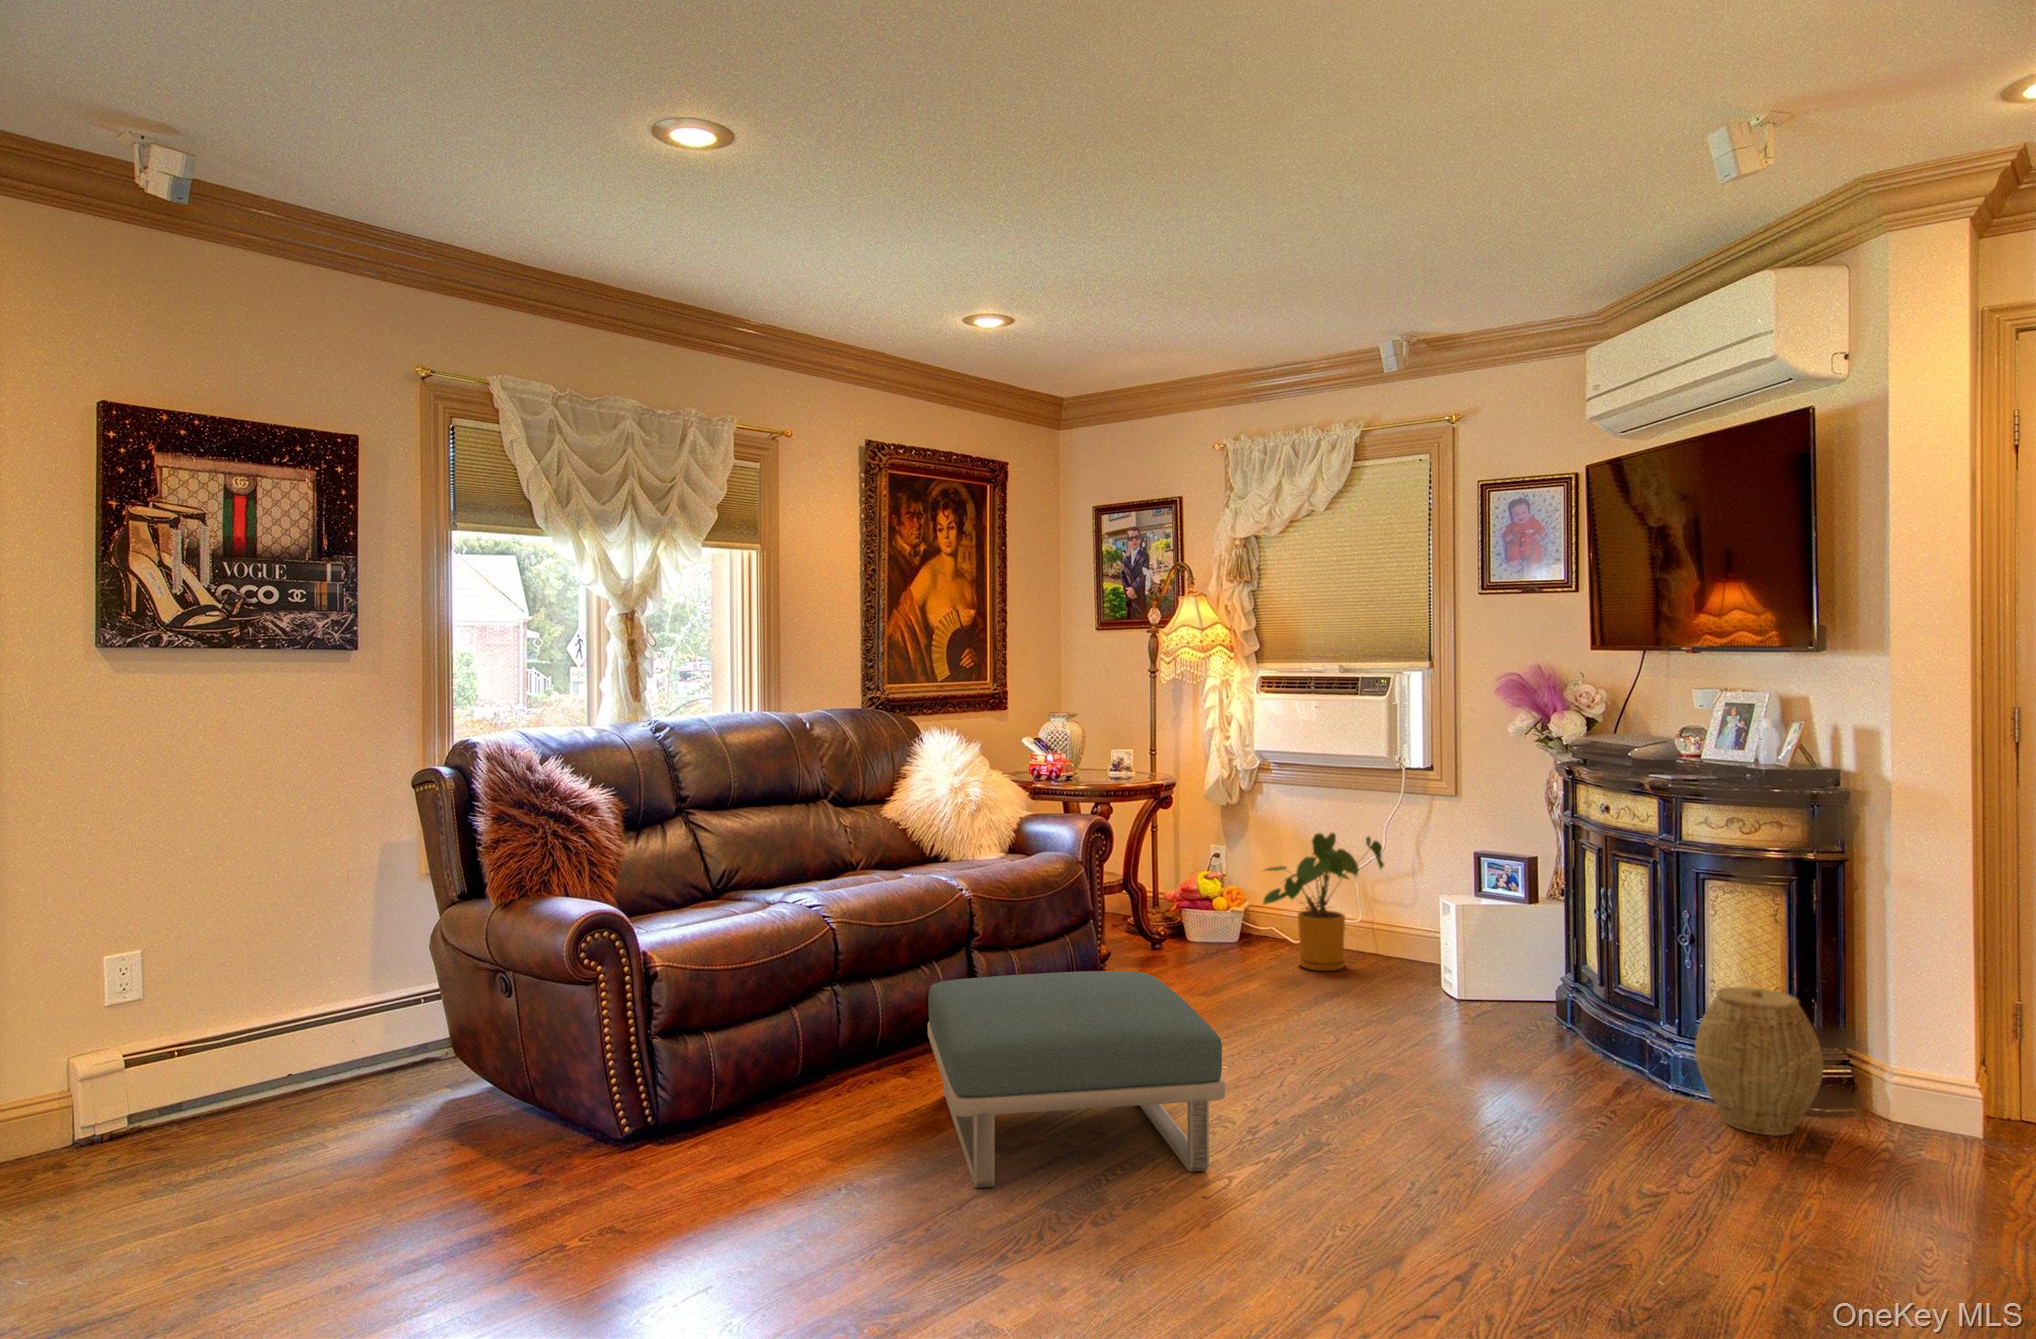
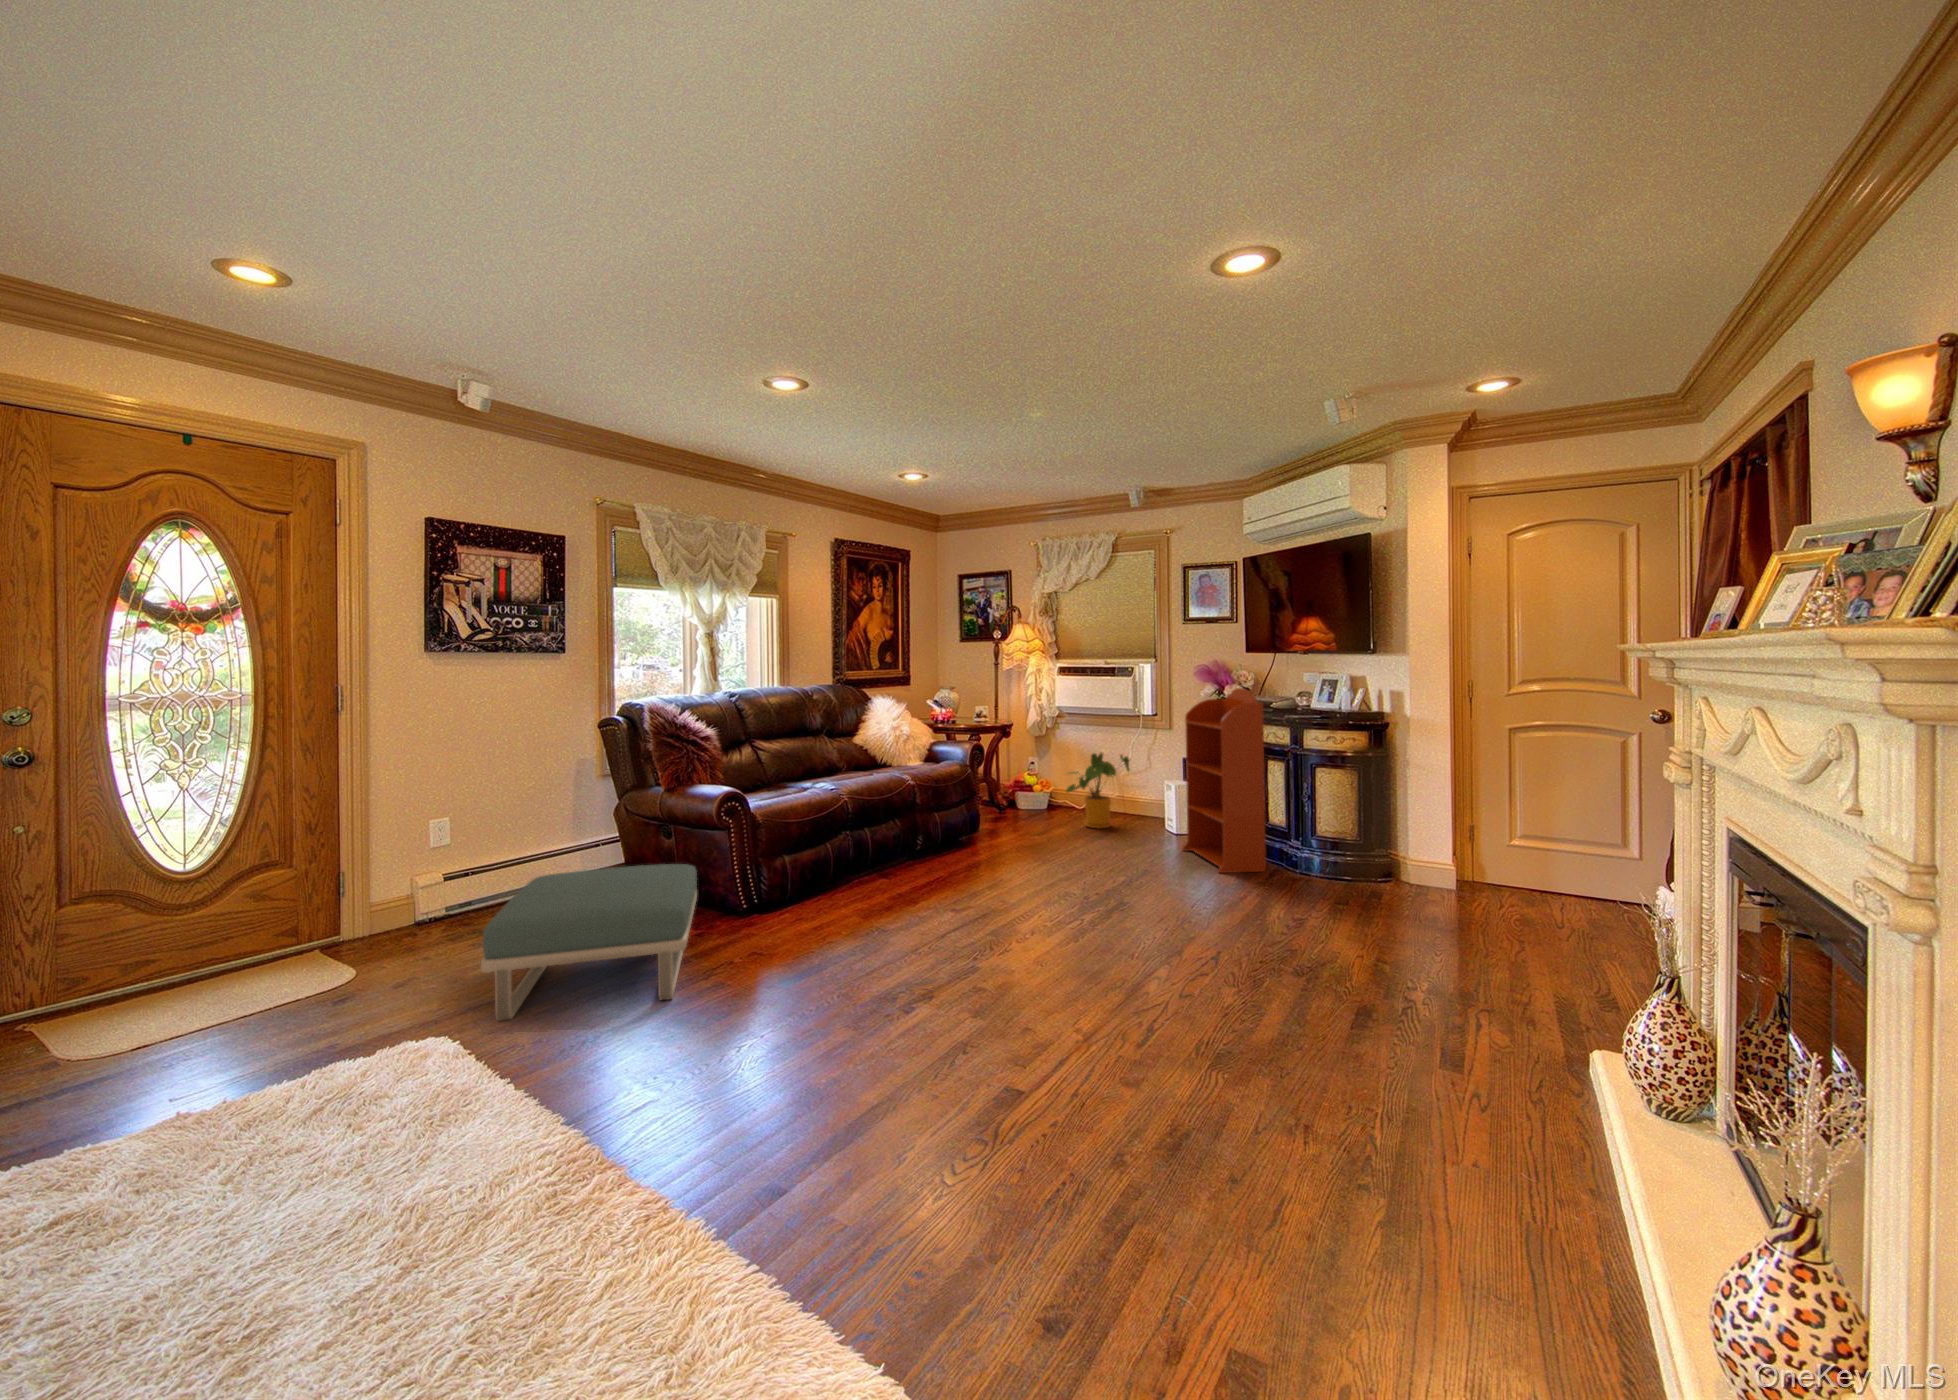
bookcase: none [1465,724,1615,1069] -> present [1182,688,1266,873]
footstool: present [927,971,1225,1188] -> present [481,864,697,1021]
woven basket: present [1695,987,1824,1136] -> none [1311,823,1377,900]

